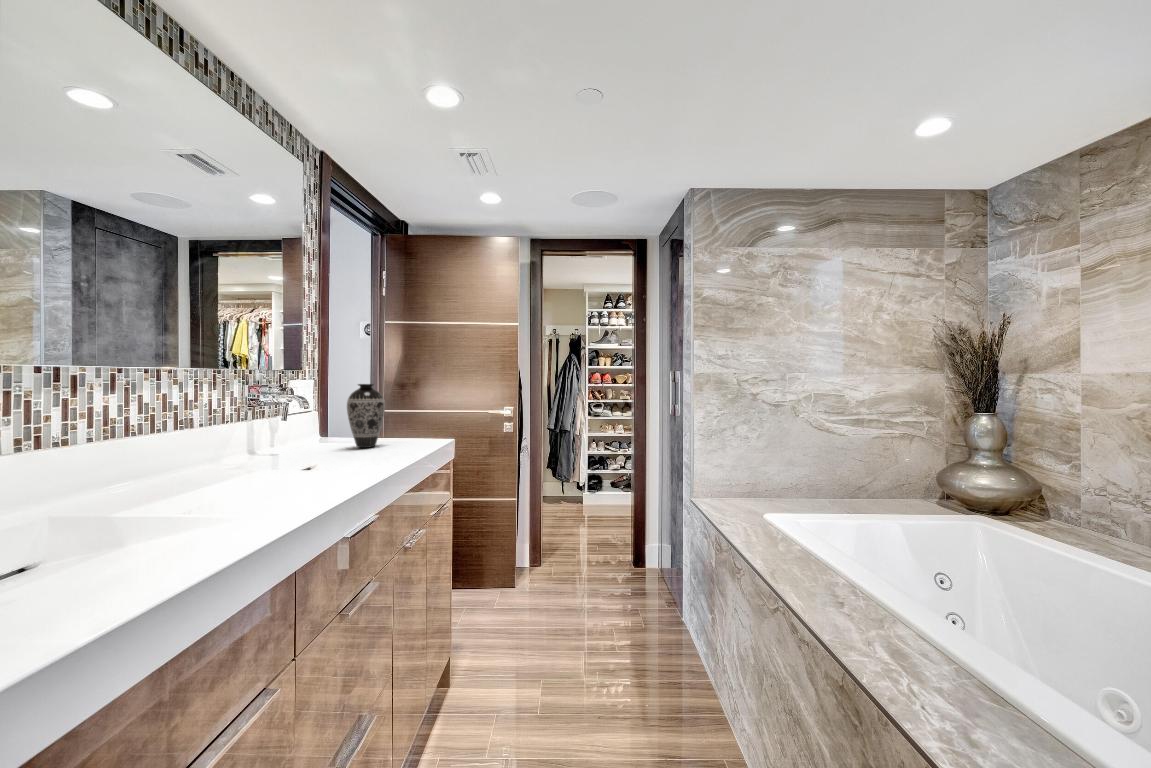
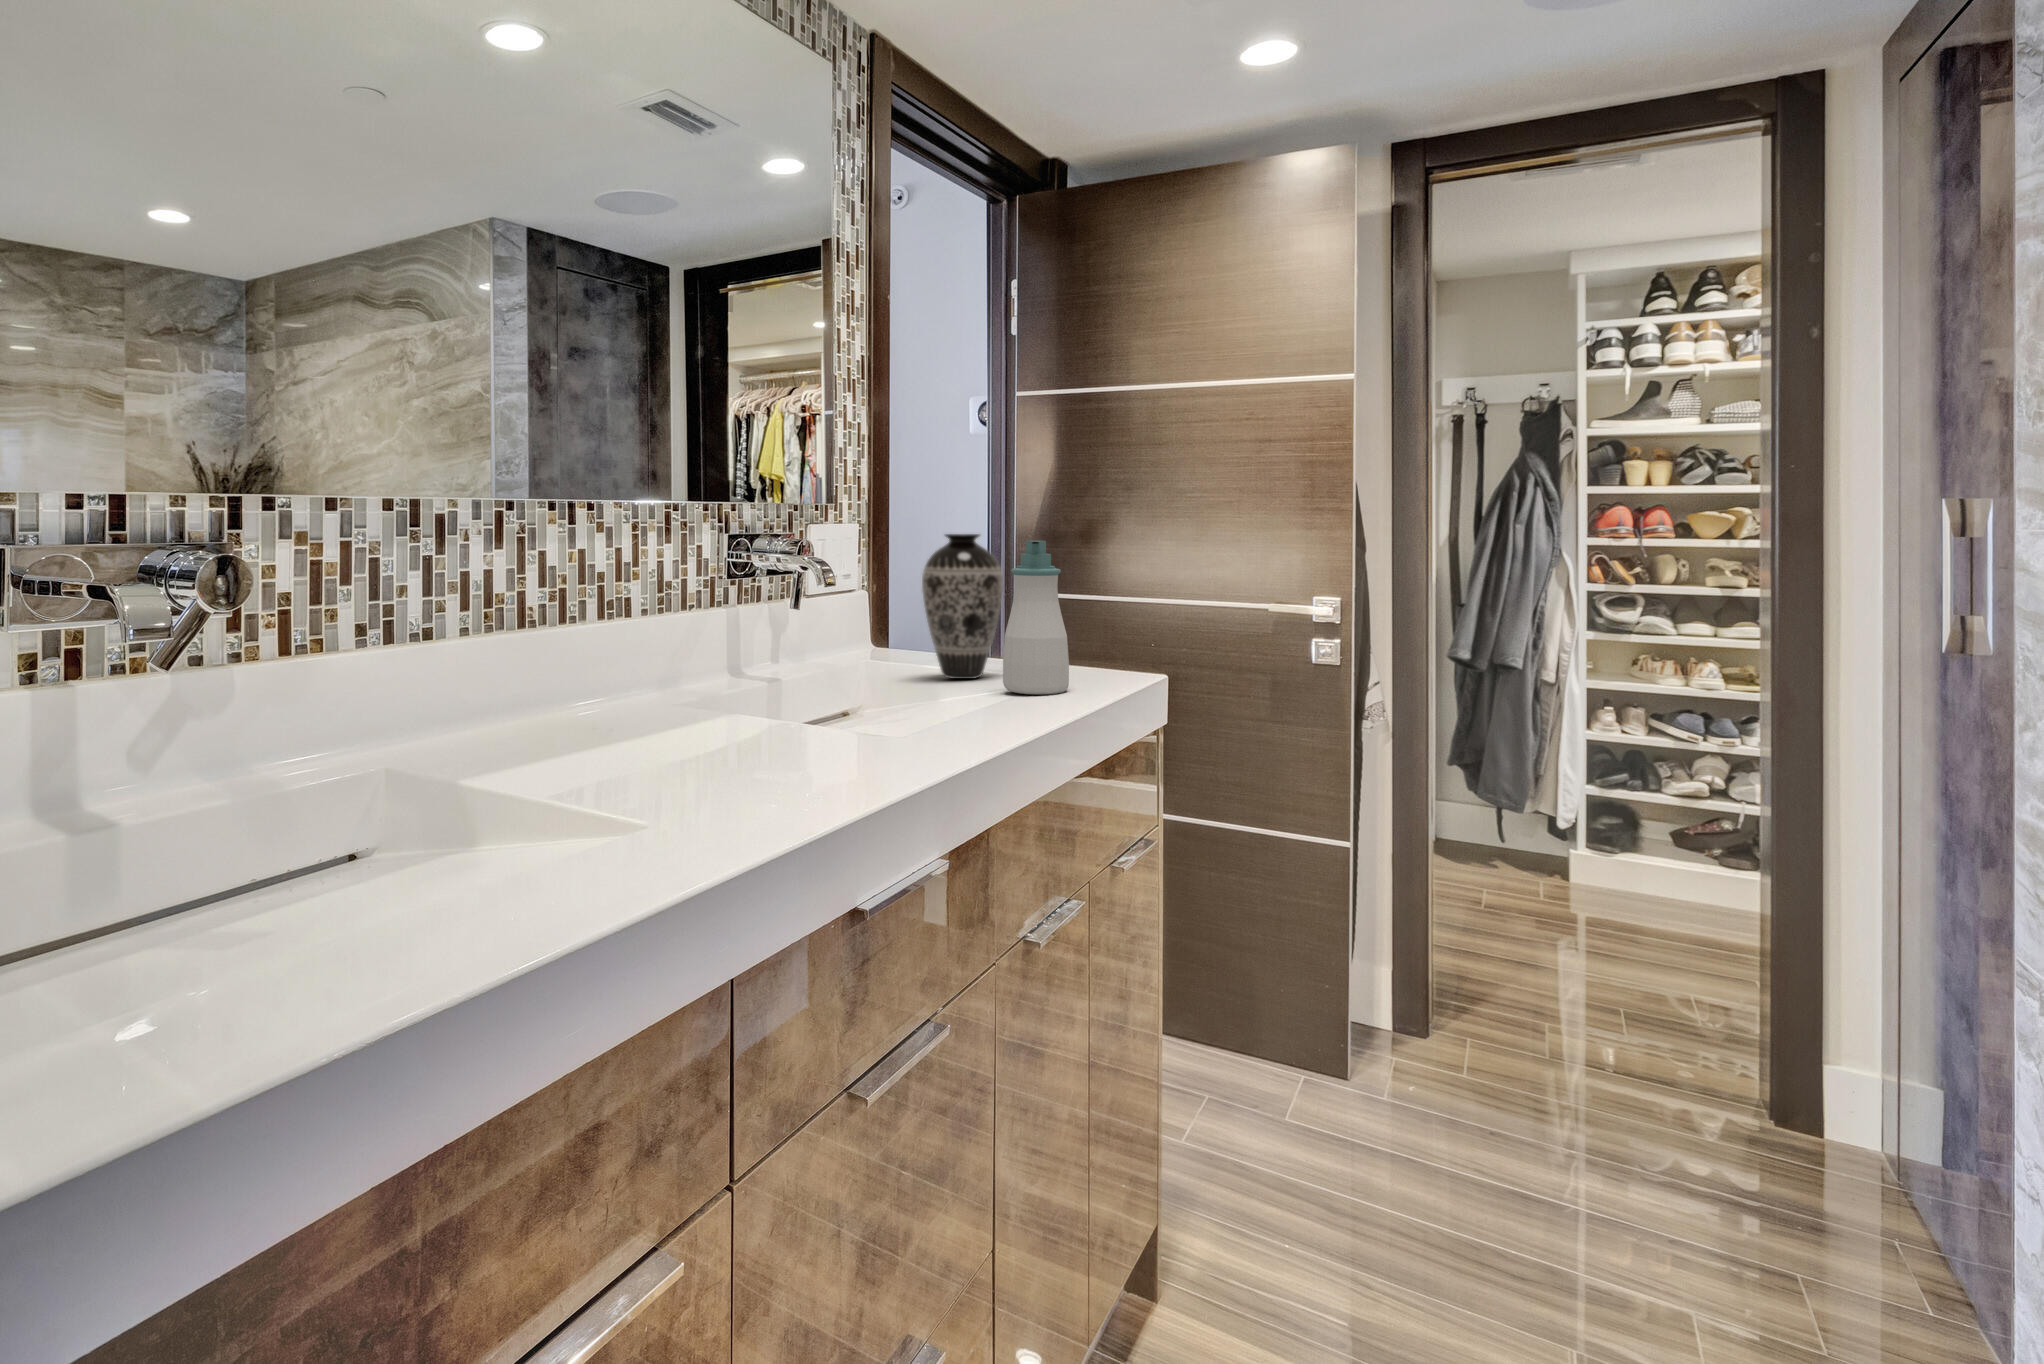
soap bottle: none [389,387,417,452] -> present [1003,541,1069,695]

